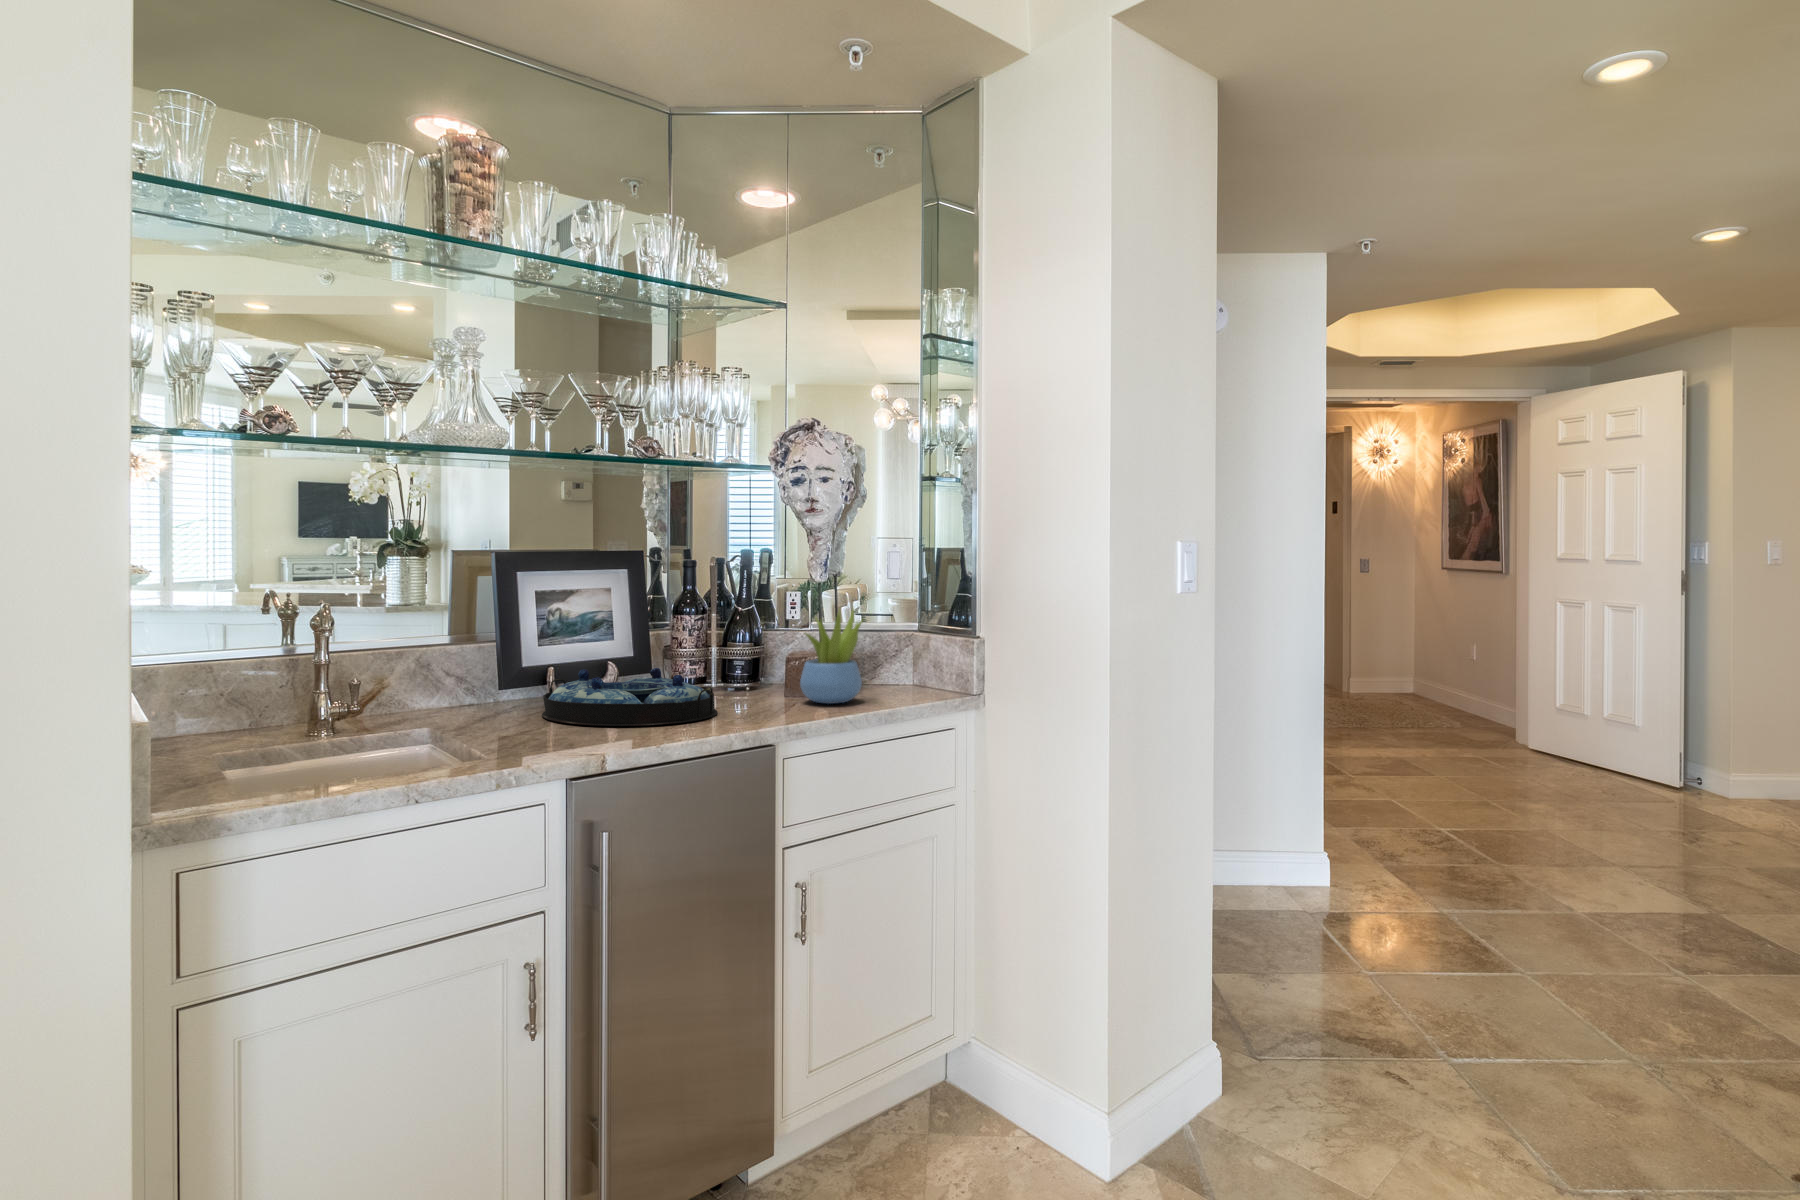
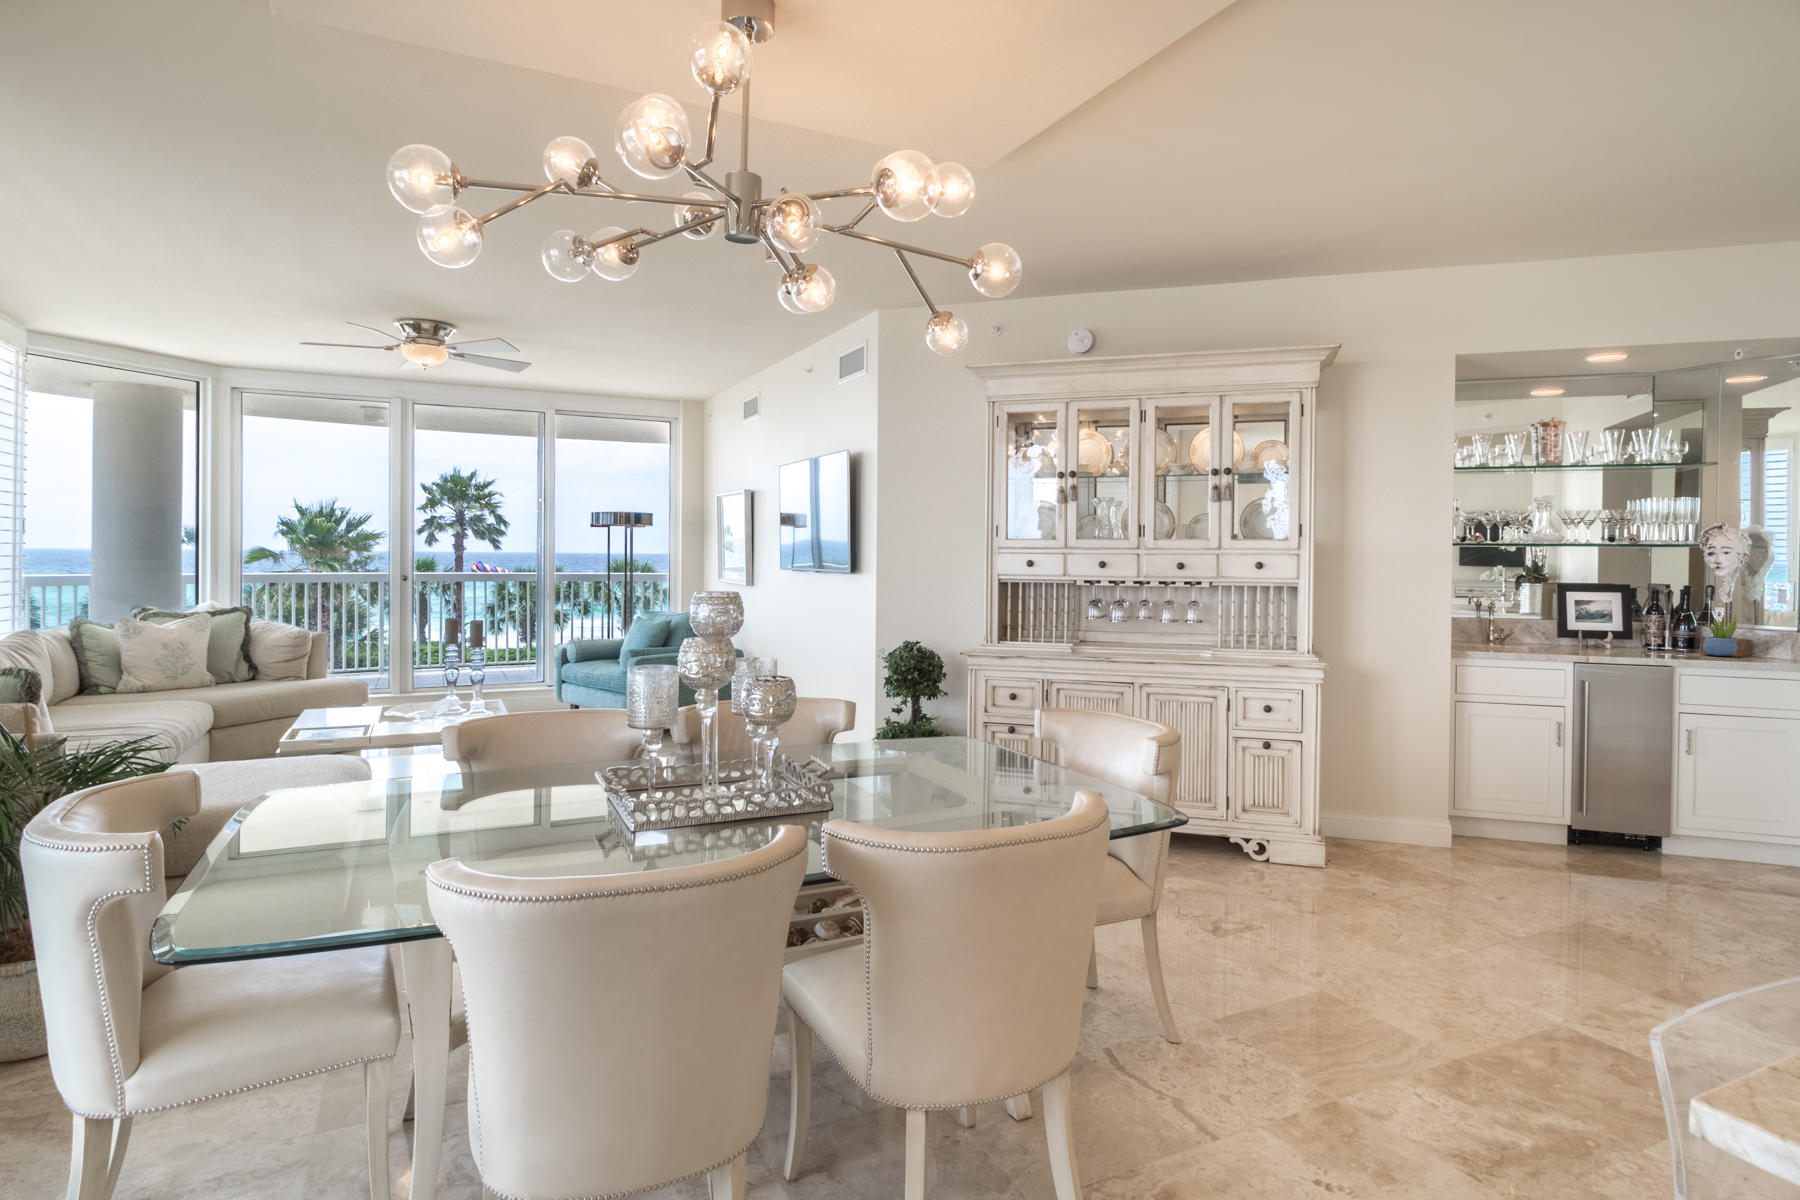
serving tray: present [542,668,717,726] -> none [1578,632,1658,655]

